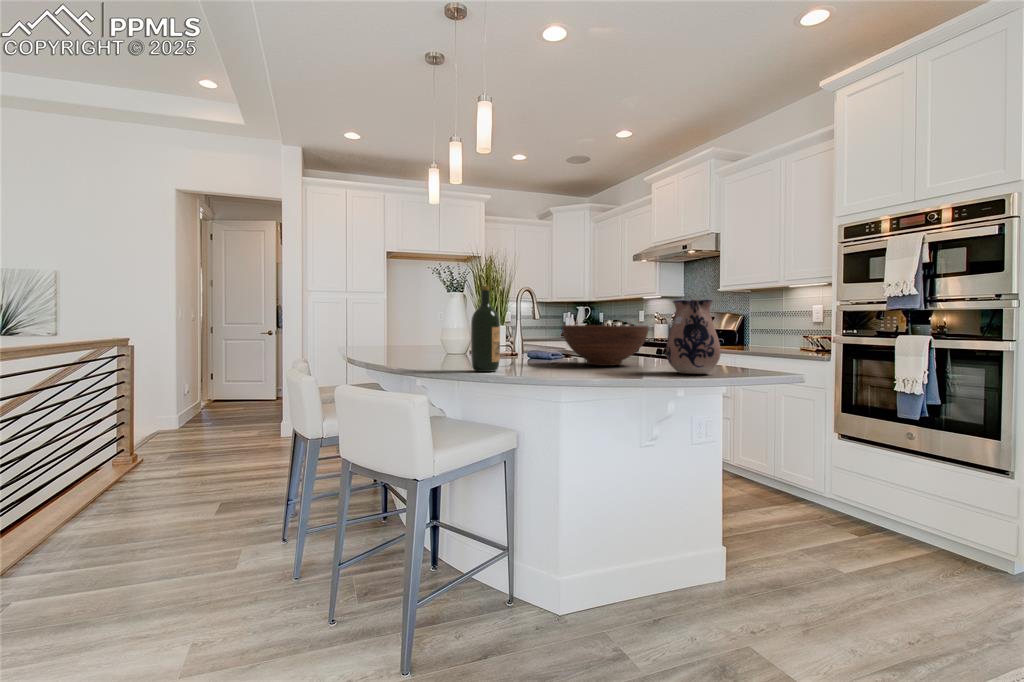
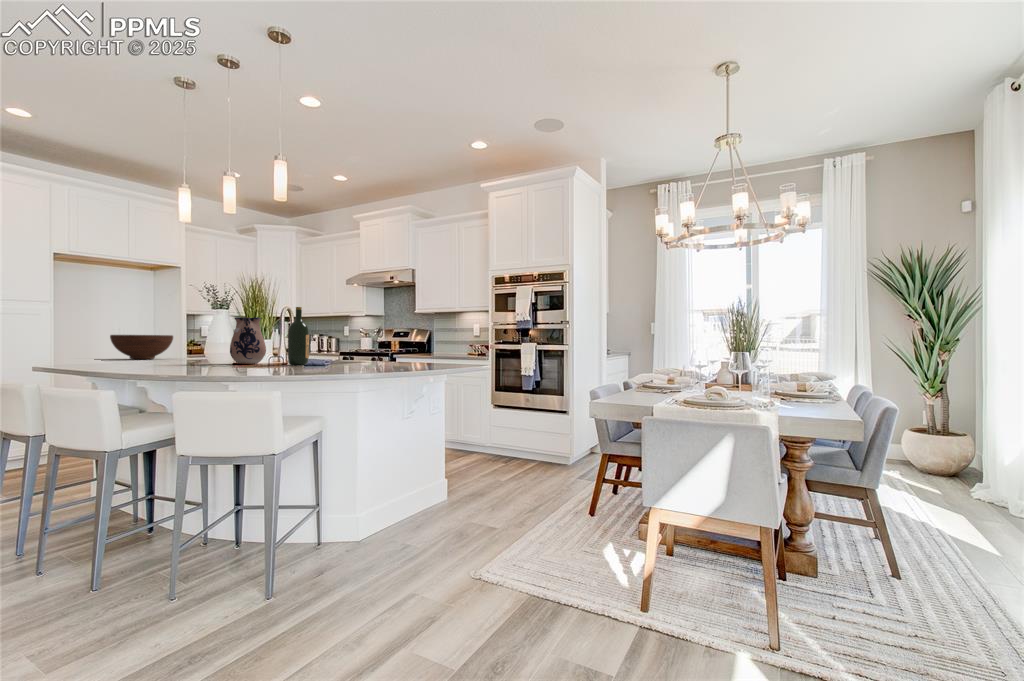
ceramic pitcher: present [666,299,721,374] -> present [230,317,266,364]
fruit bowl: present [562,325,649,366] -> present [110,335,173,359]

